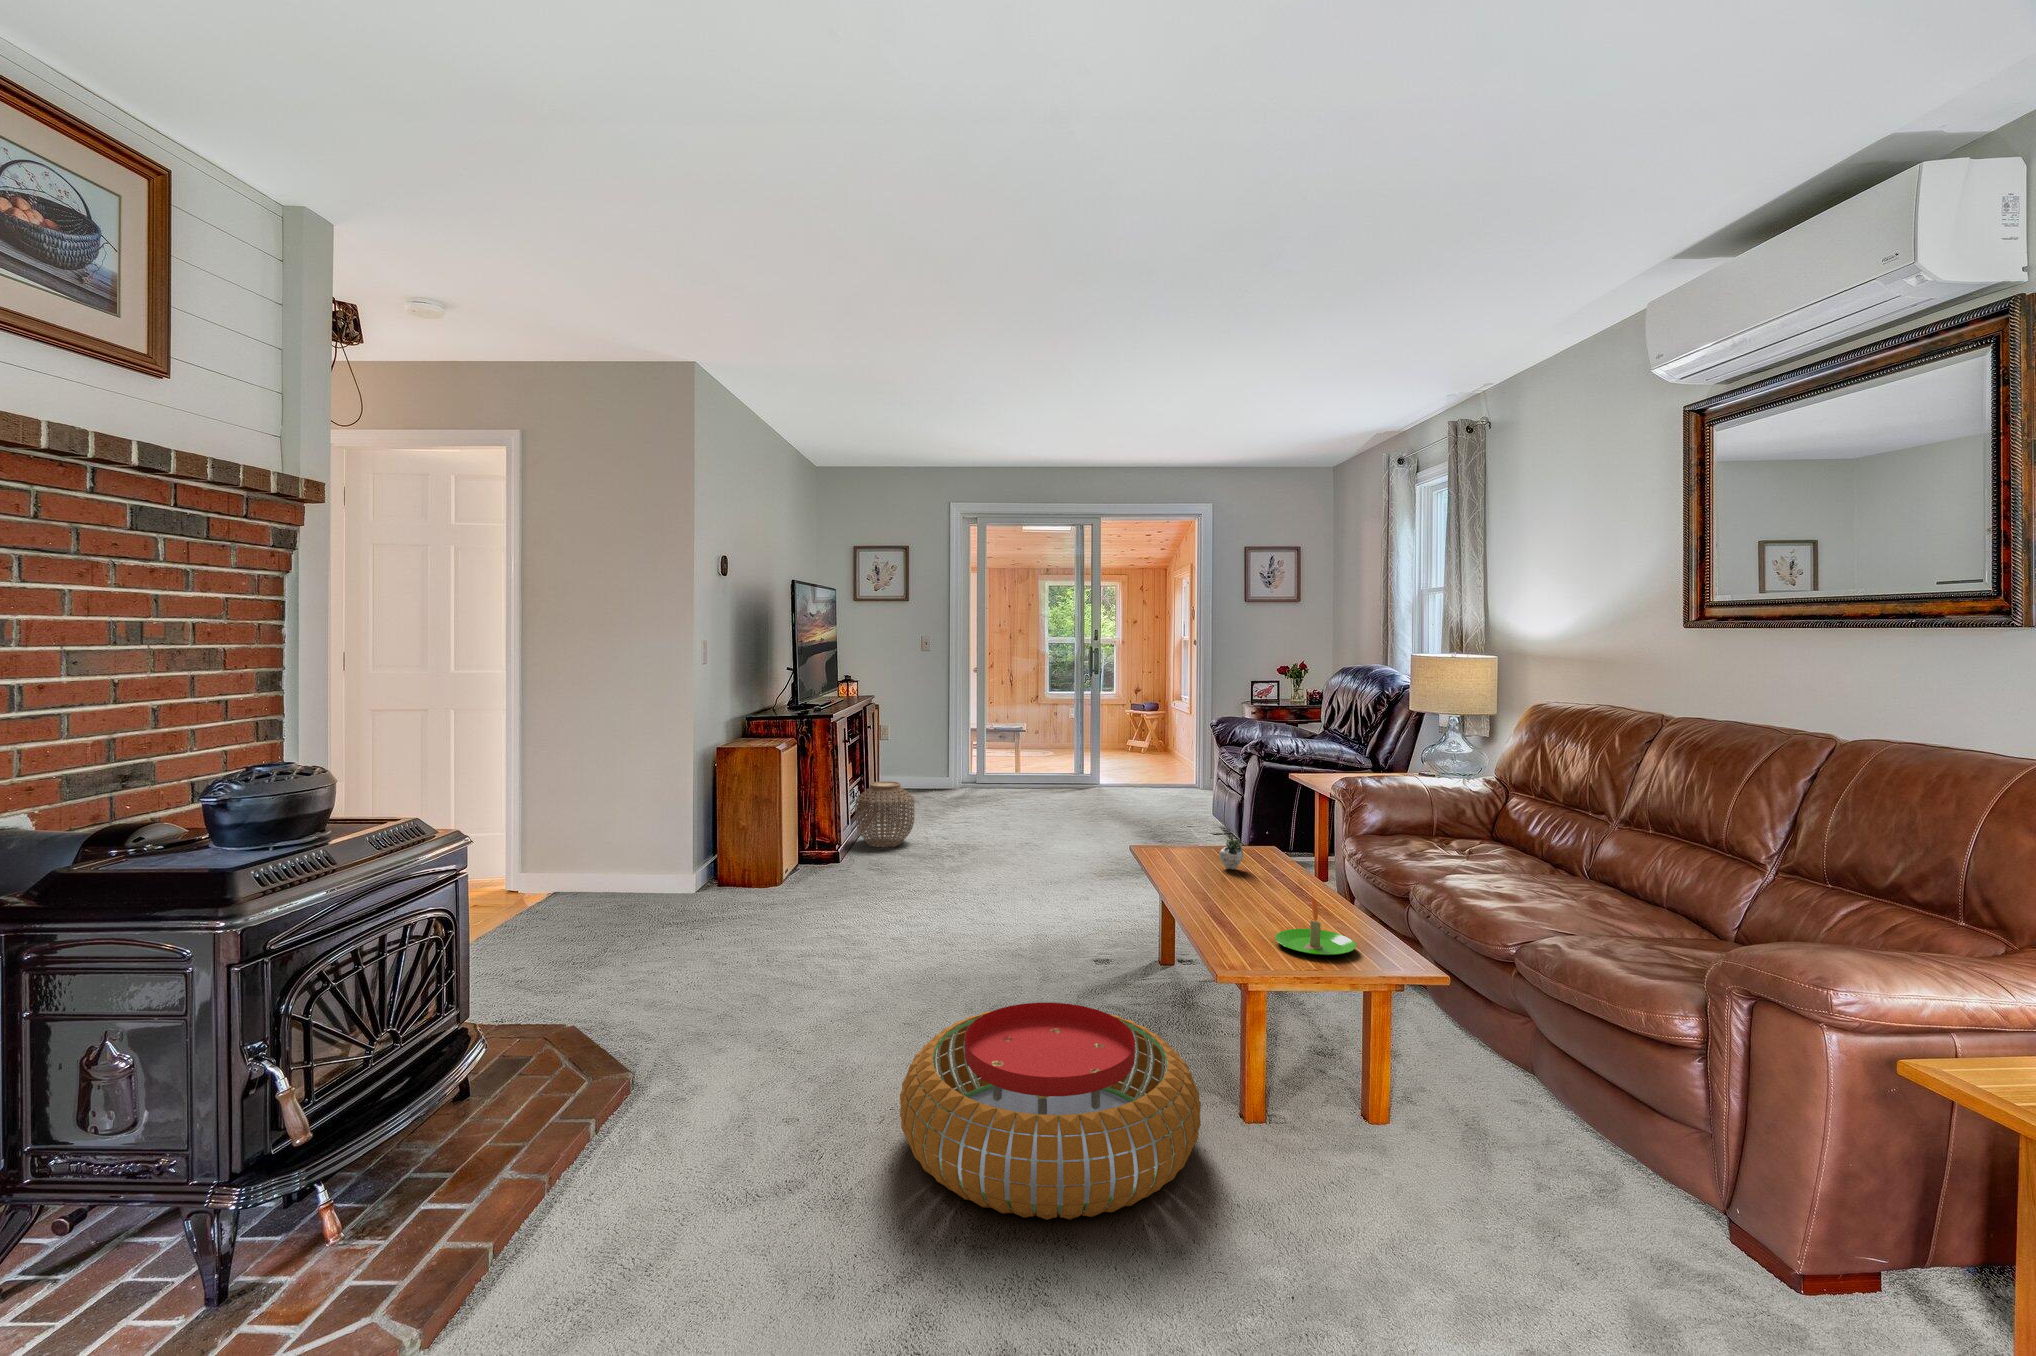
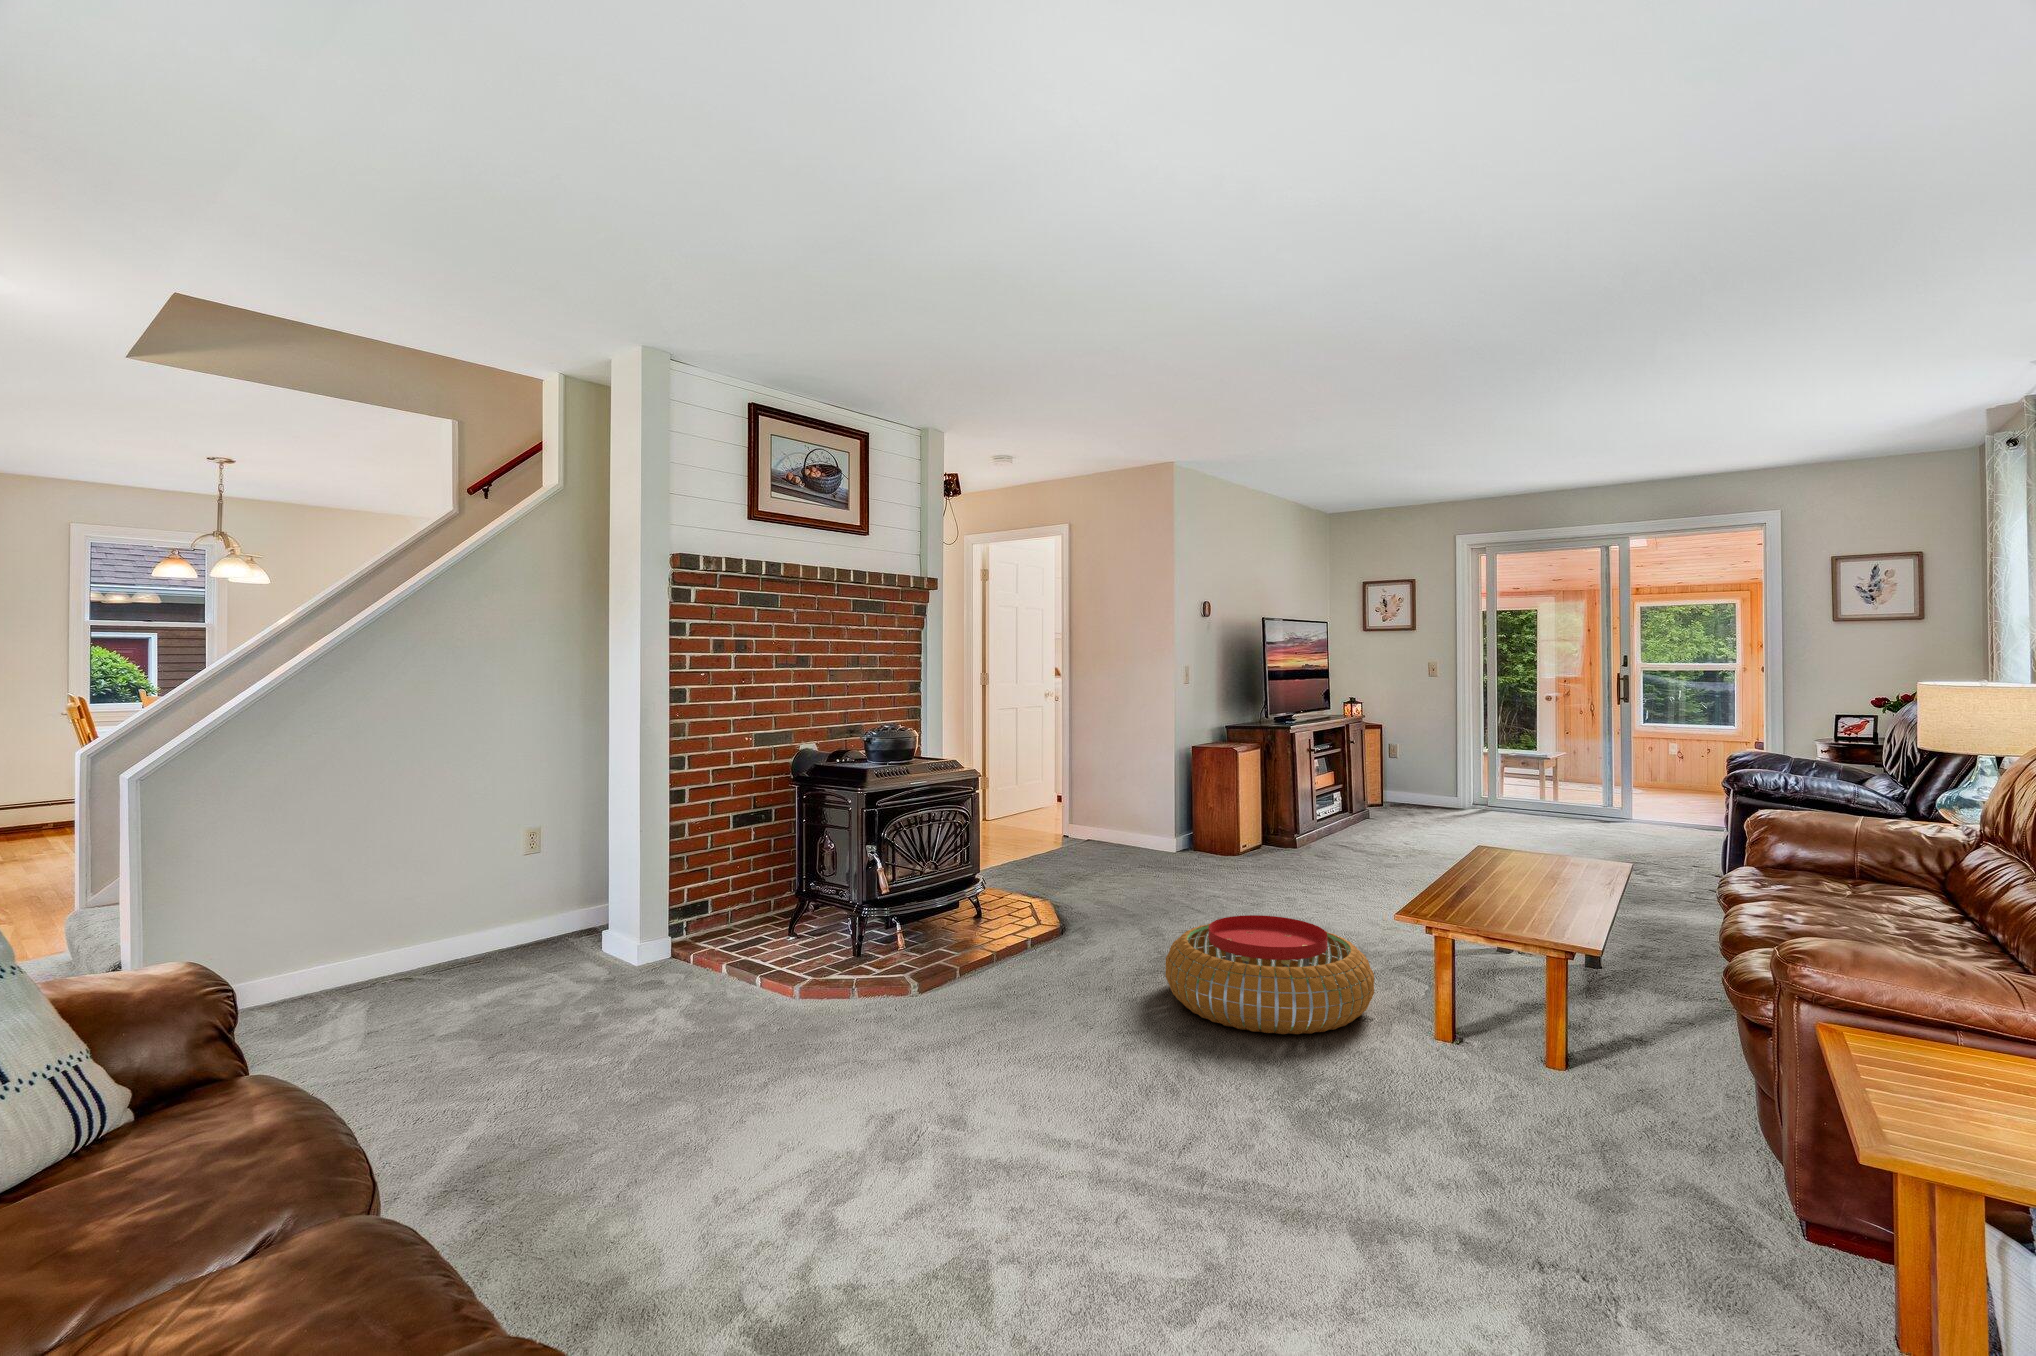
woven basket: present [855,781,914,847] -> none [1317,791,1372,848]
succulent plant: present [1219,832,1268,869] -> none [1530,836,1577,868]
candle: present [1275,897,1356,955] -> none [1470,868,1540,914]

